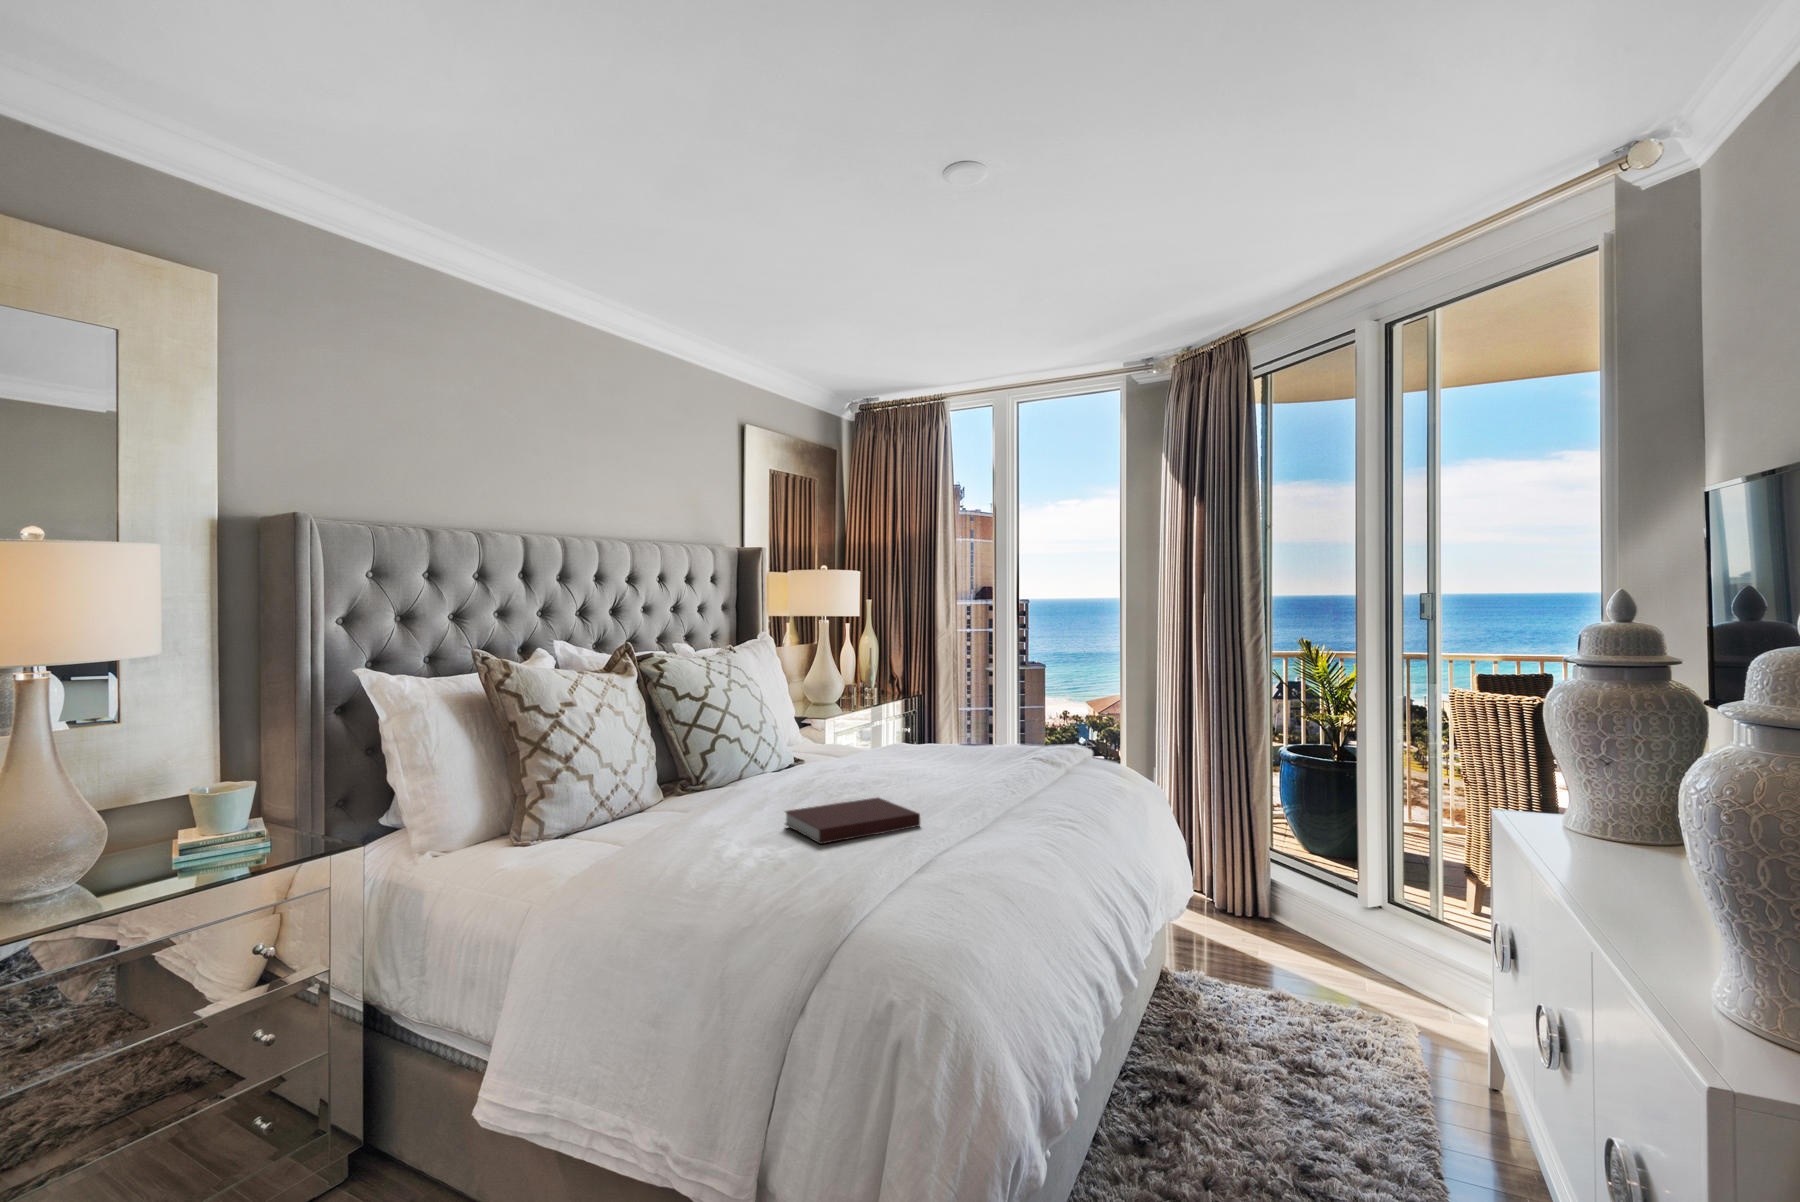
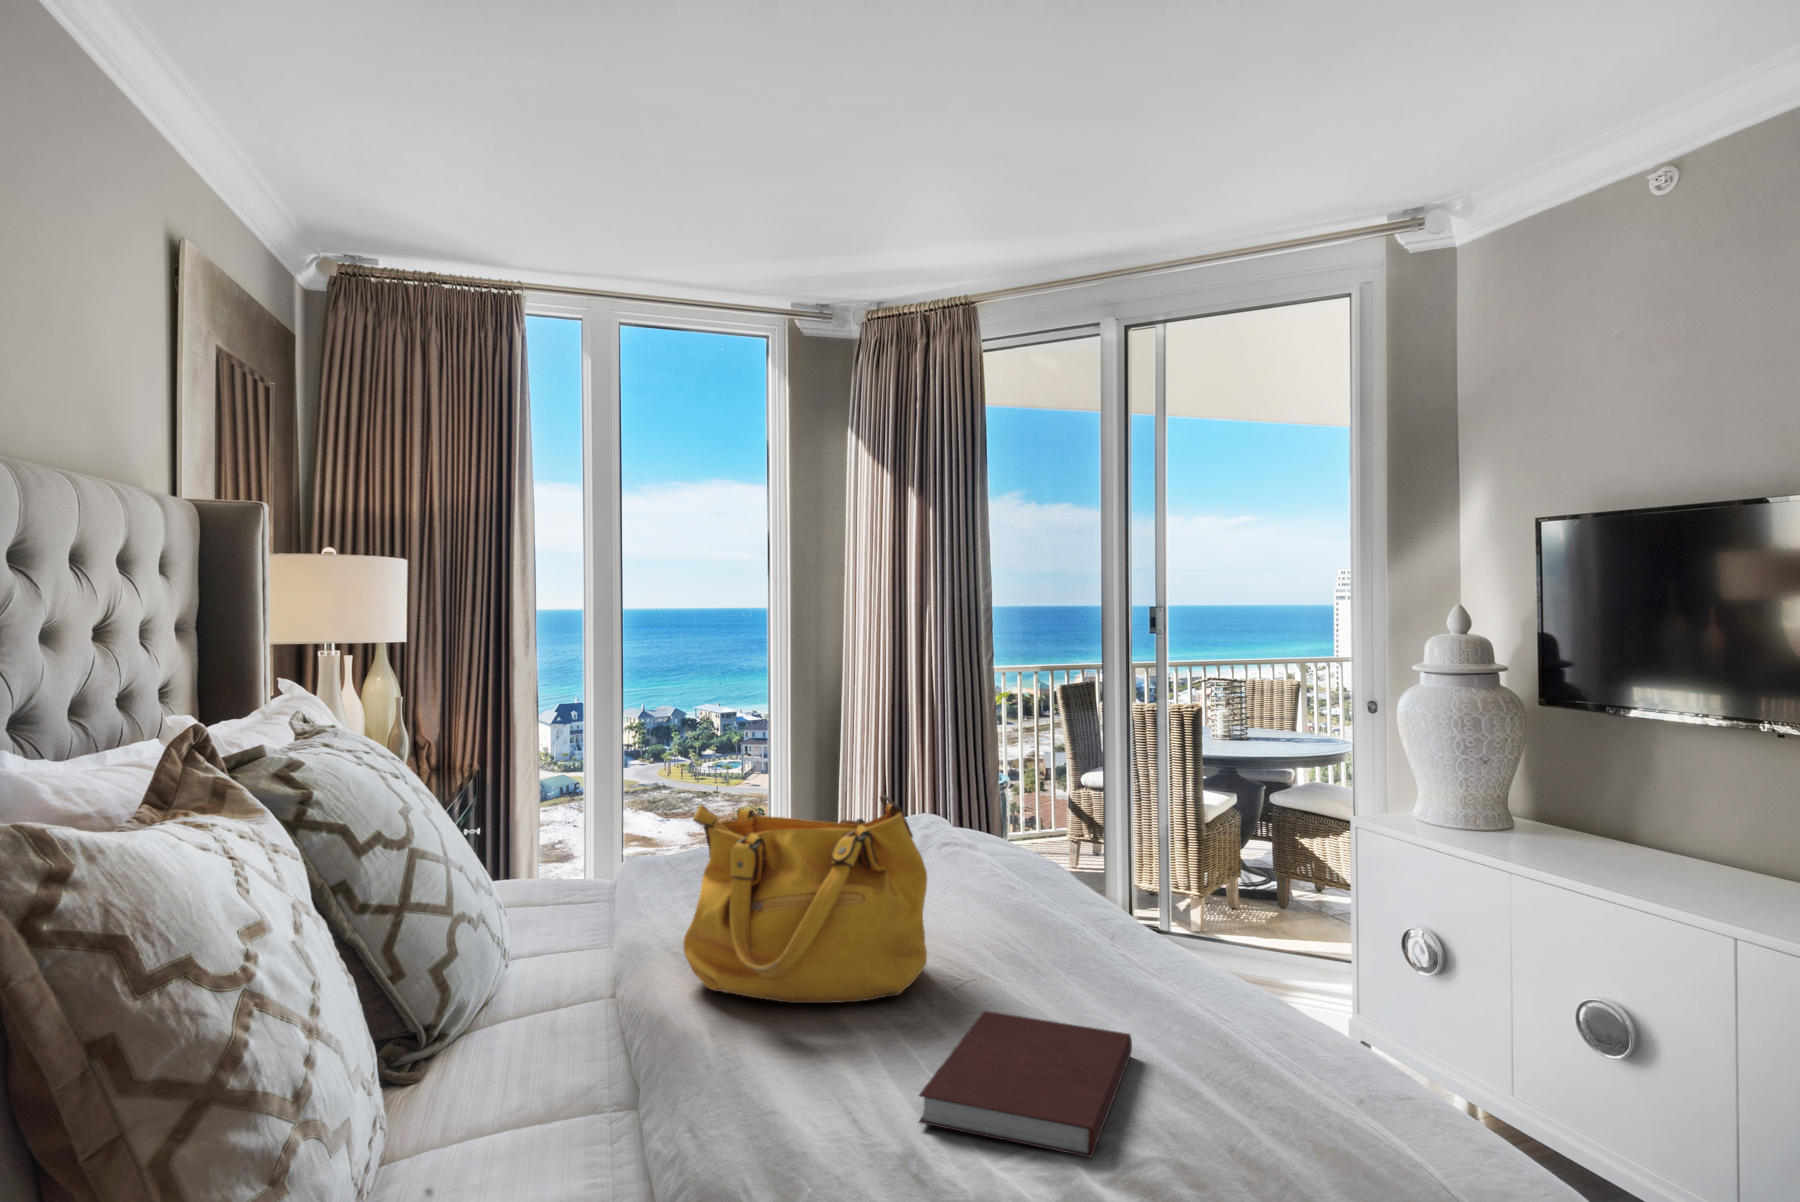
handbag: none [795,691,912,794] -> present [683,795,927,1003]

